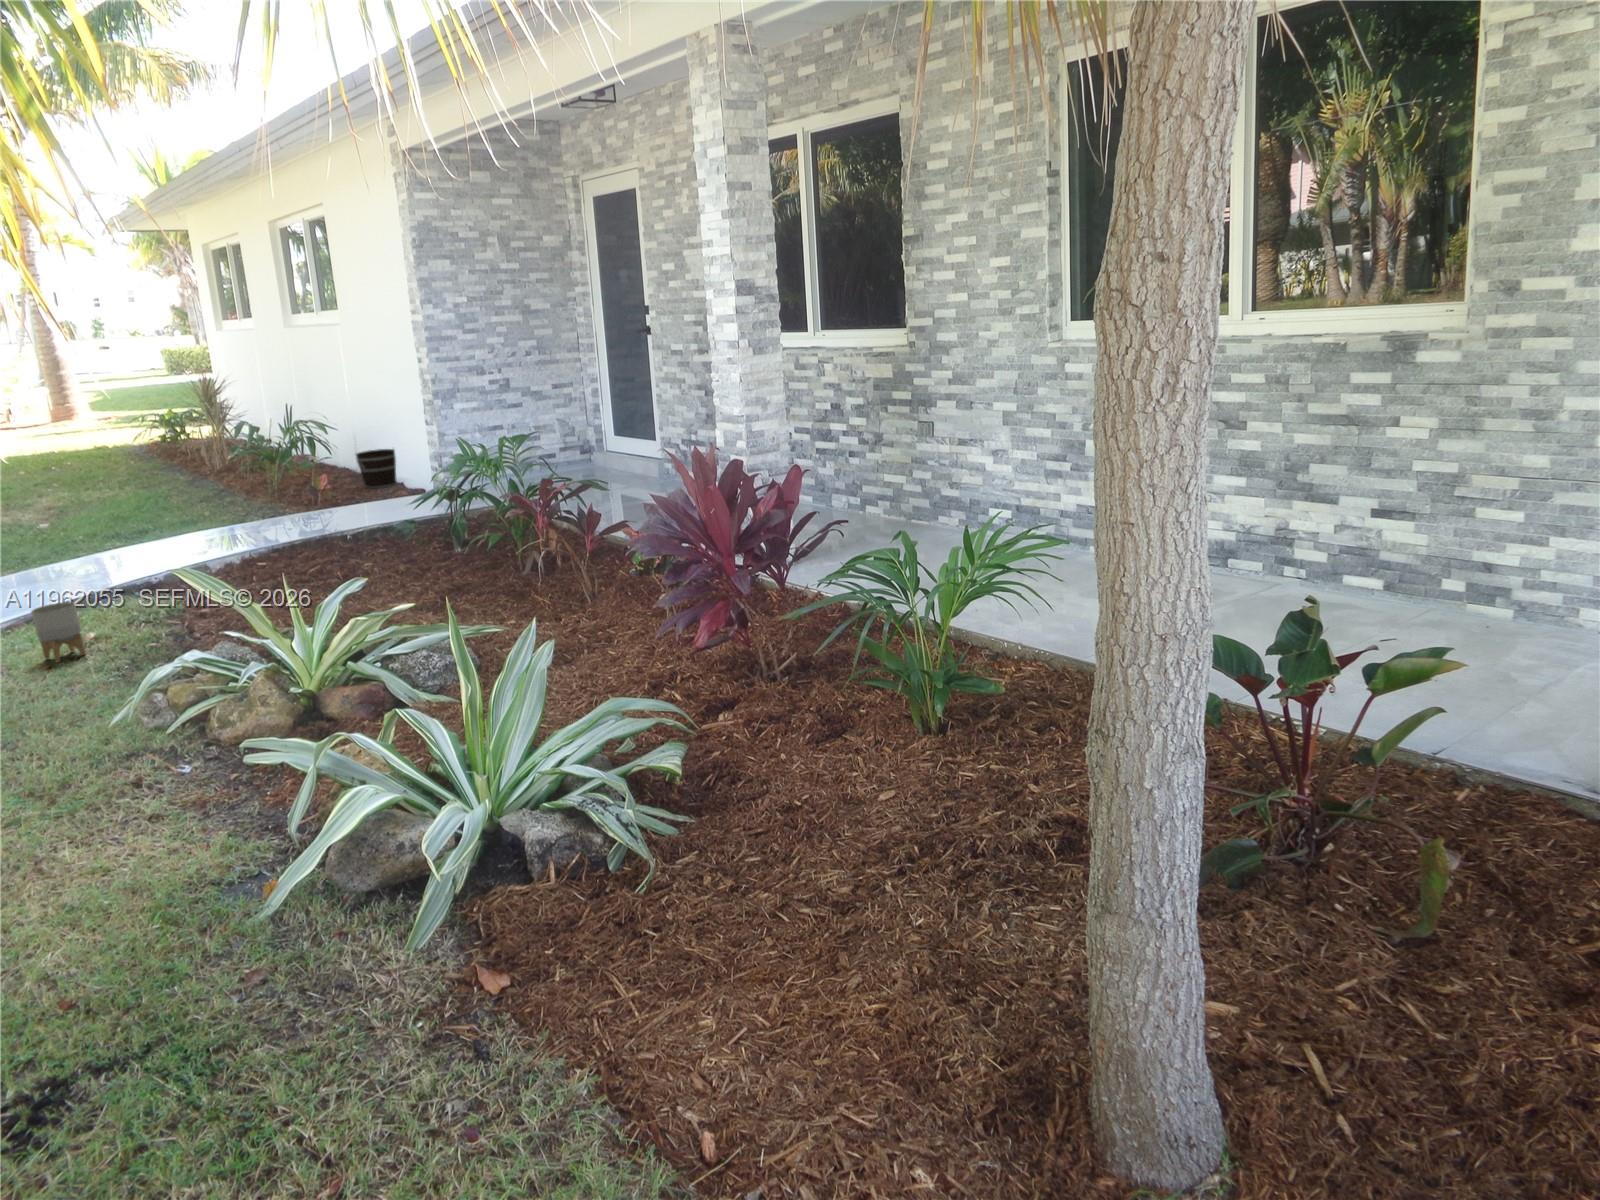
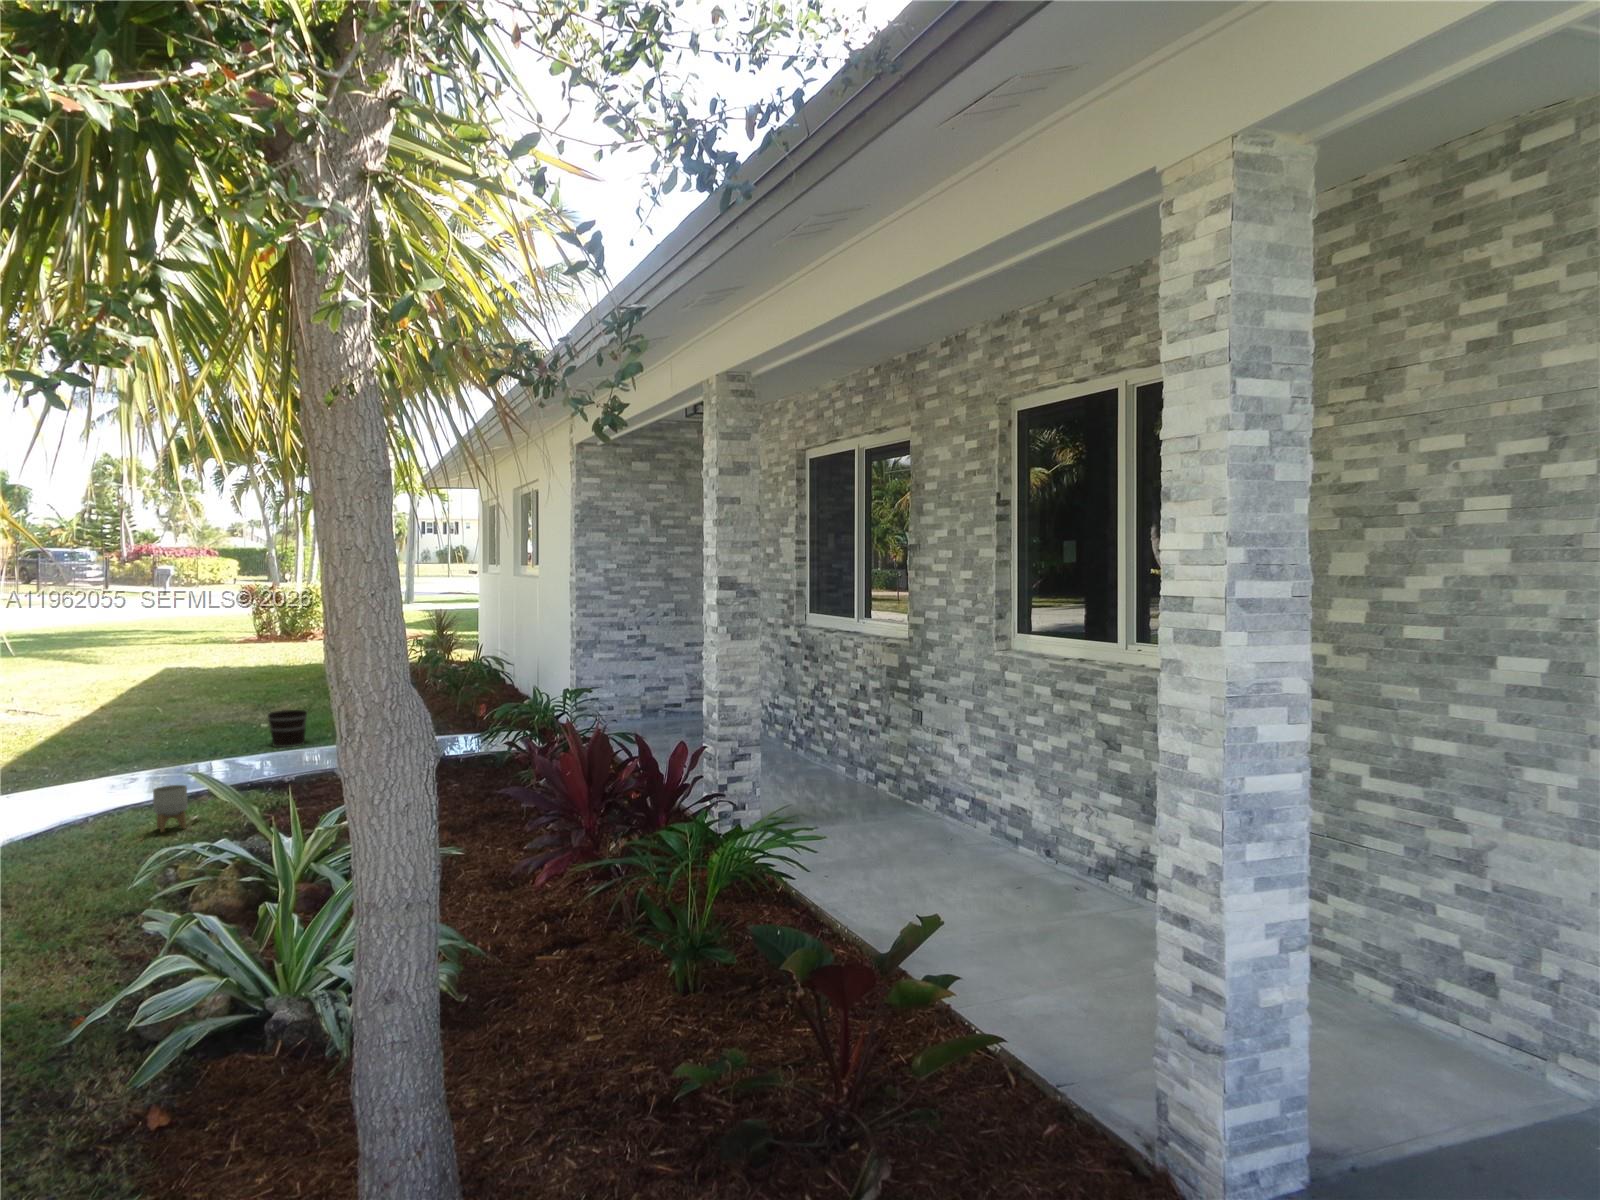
bucket: present [356,449,397,488] -> present [268,710,308,747]

